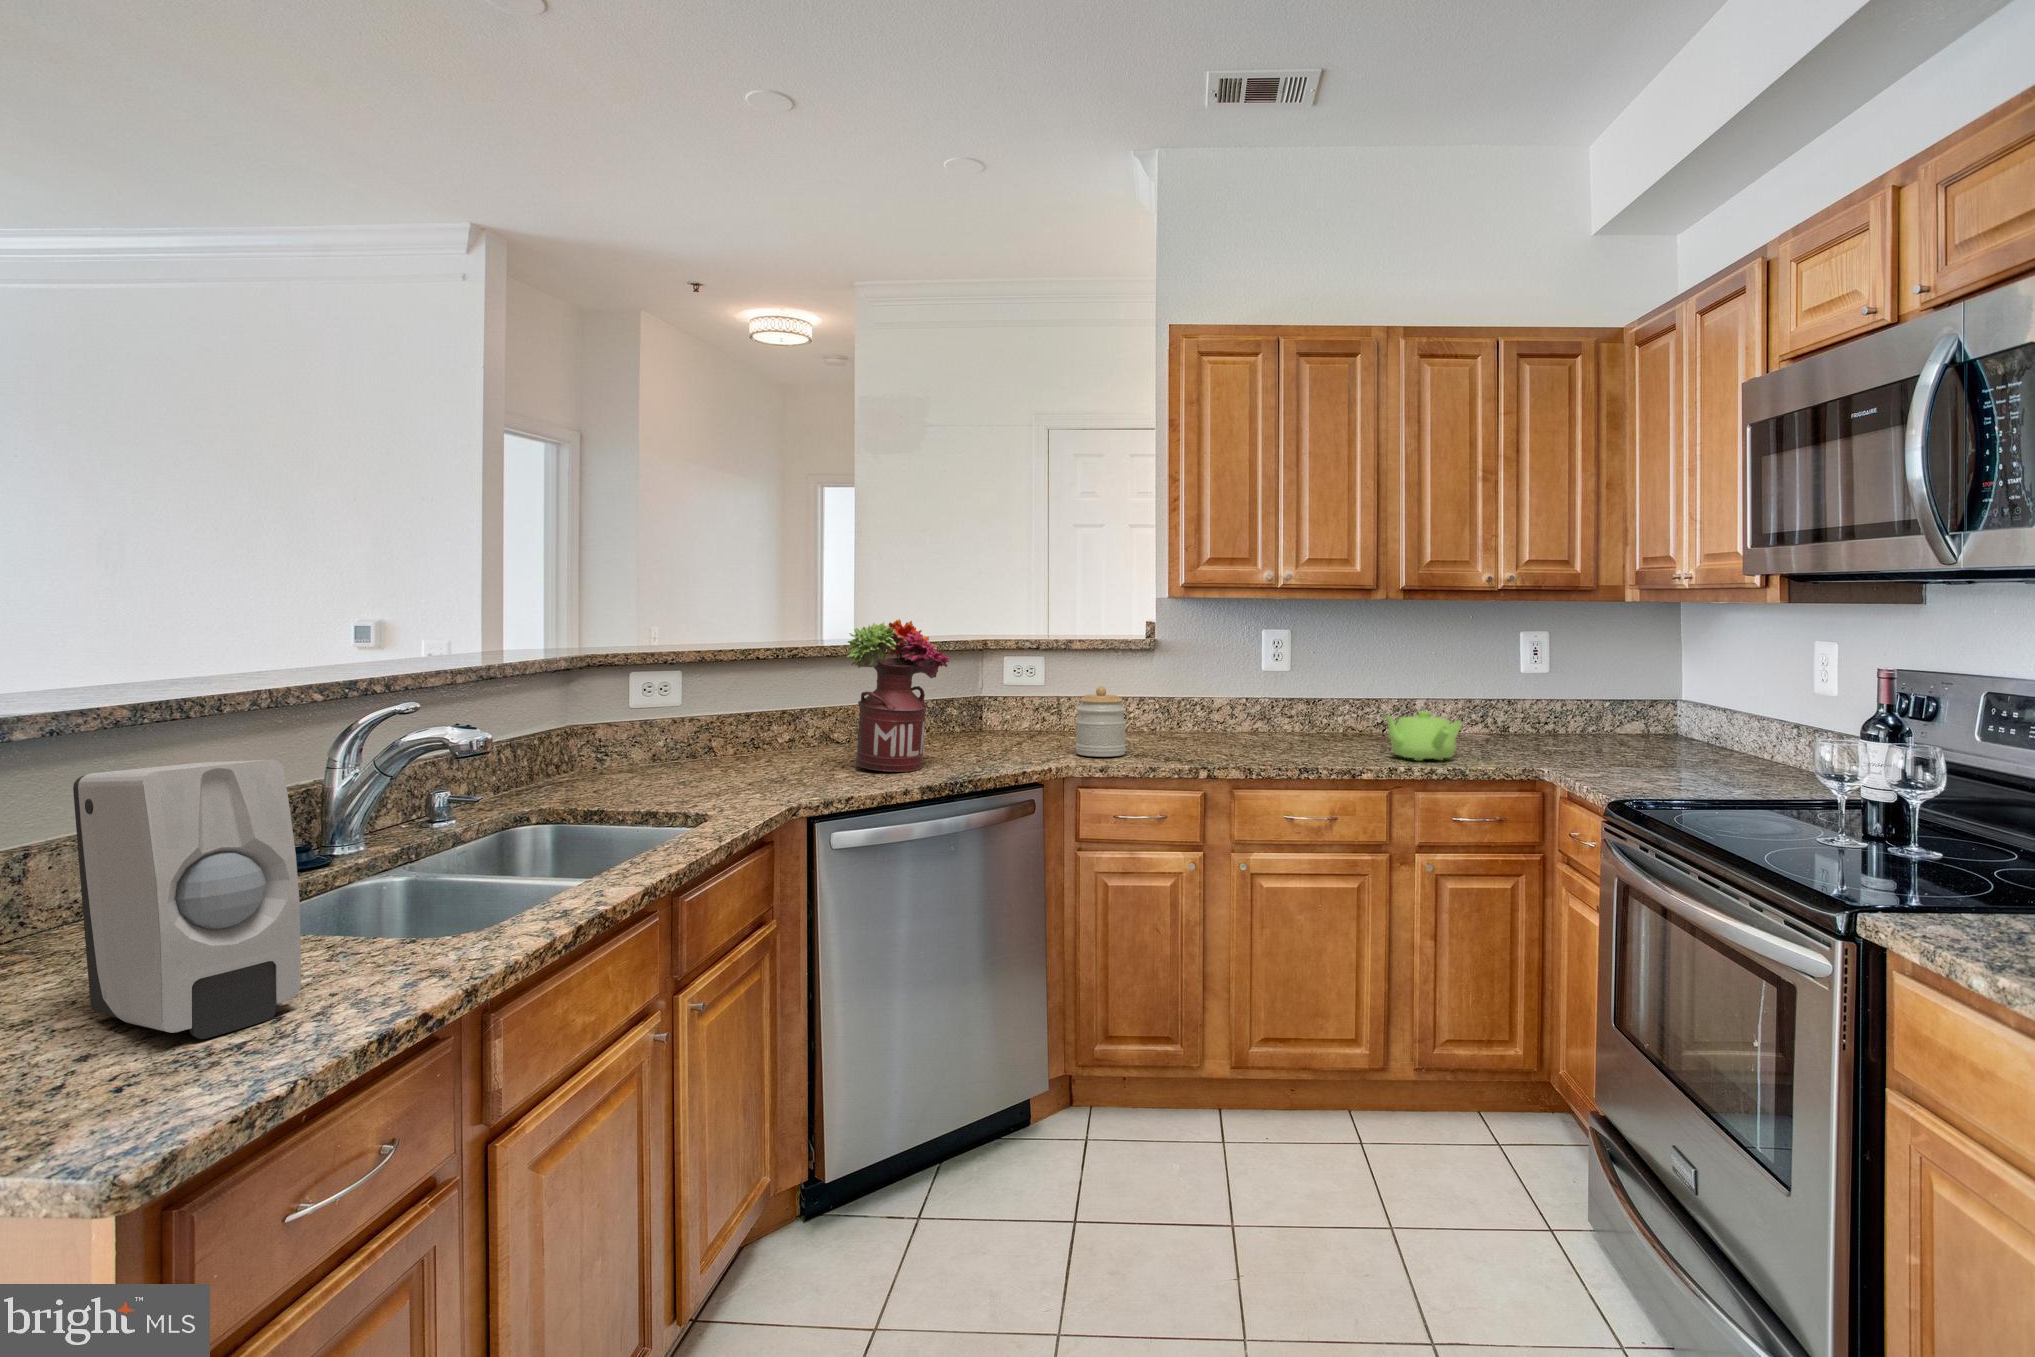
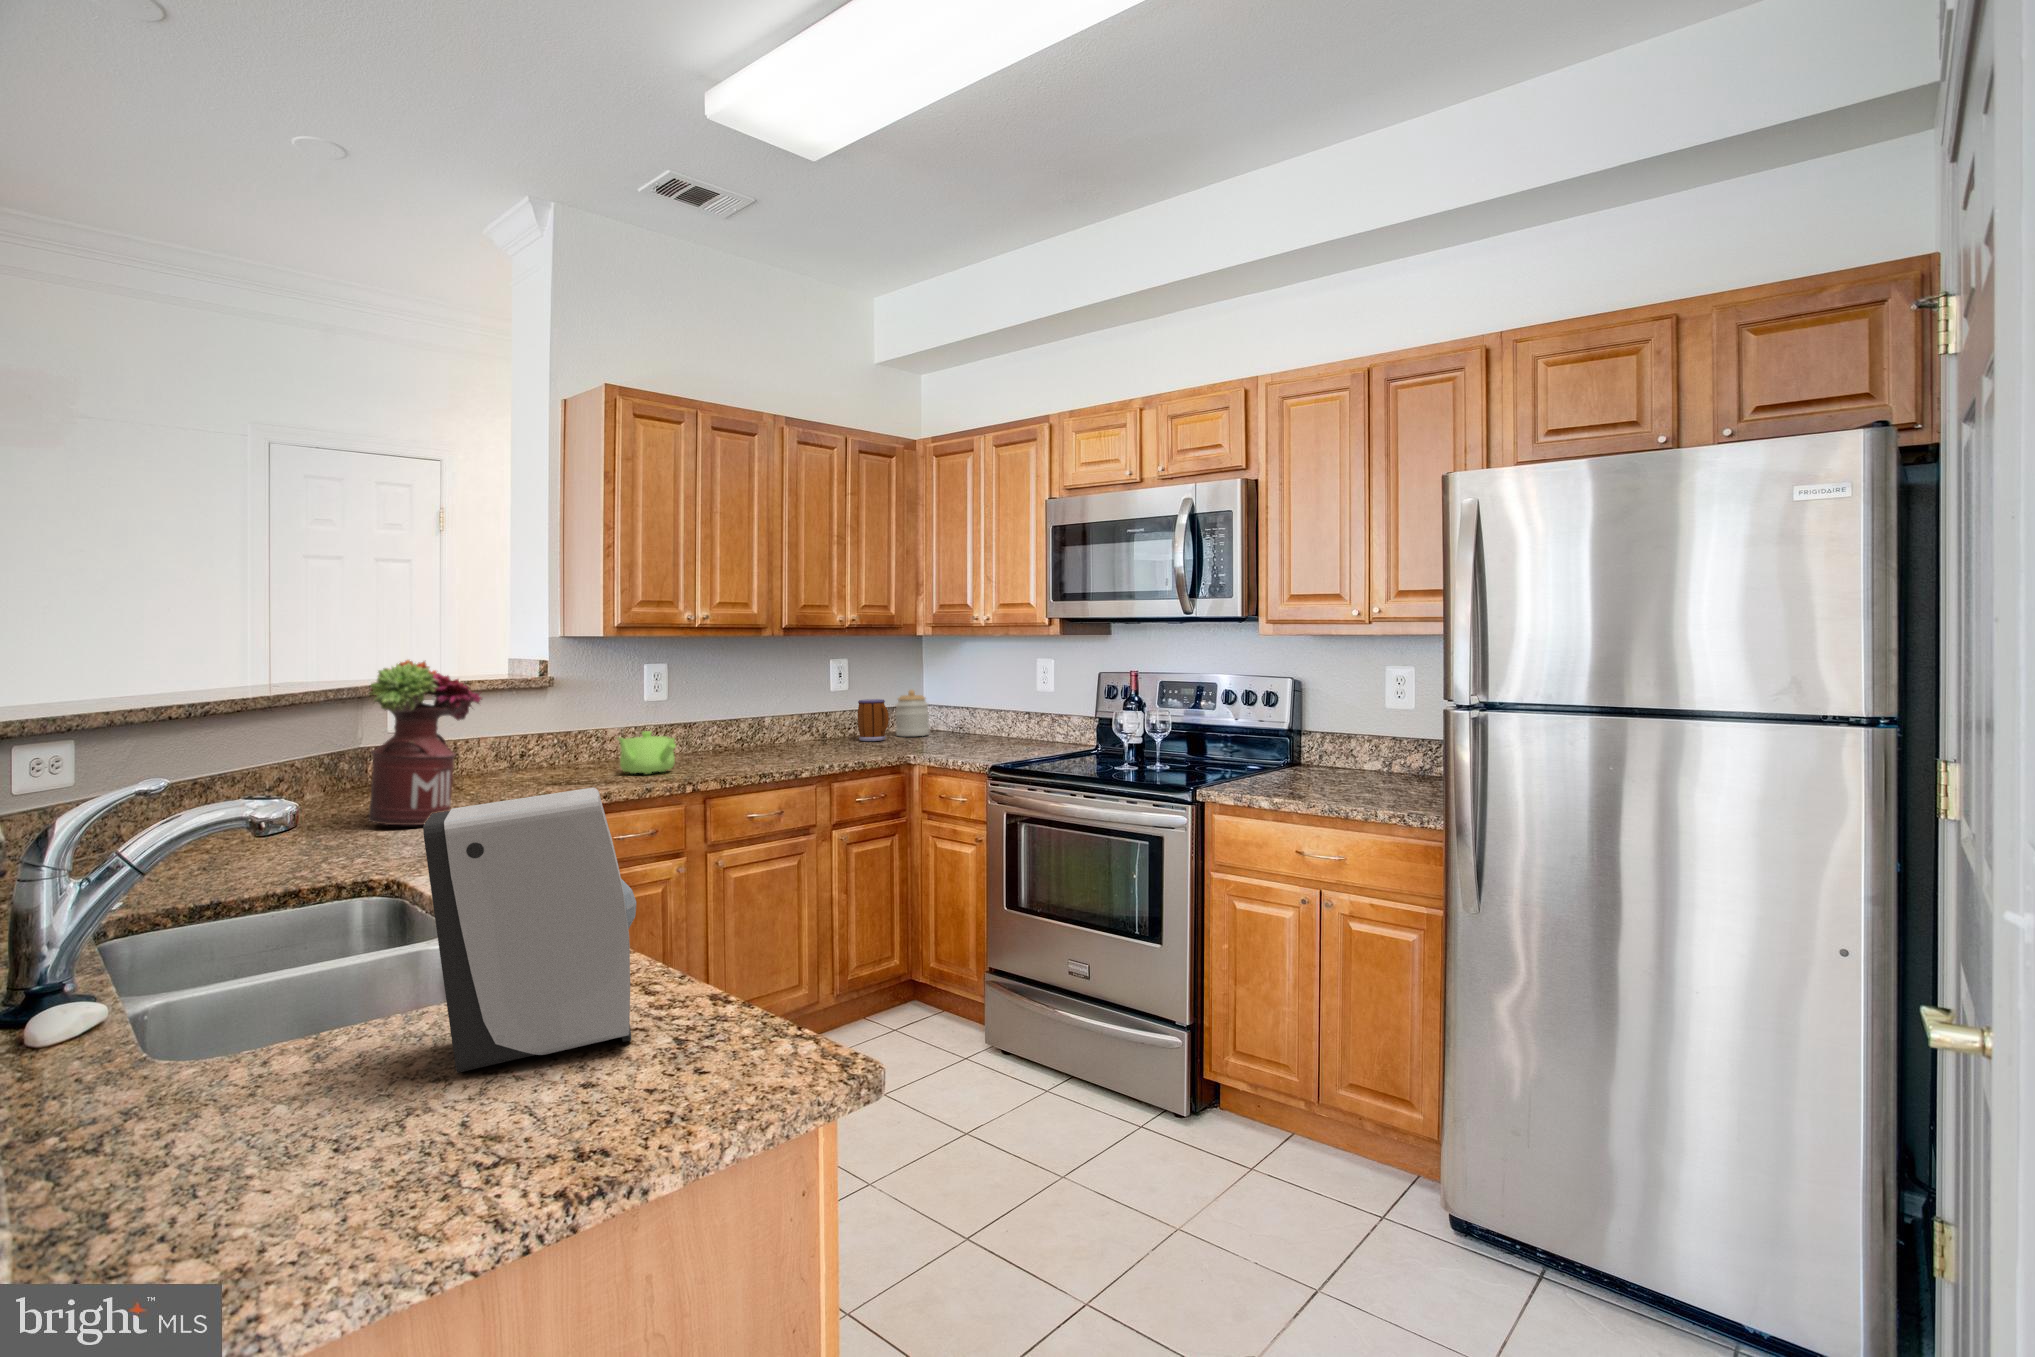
jar: present [1076,686,1126,757] -> present [896,690,929,736]
mug: none [1547,687,1588,743] -> present [858,699,889,741]
teapot: present [1383,711,1462,761] -> present [618,731,676,774]

